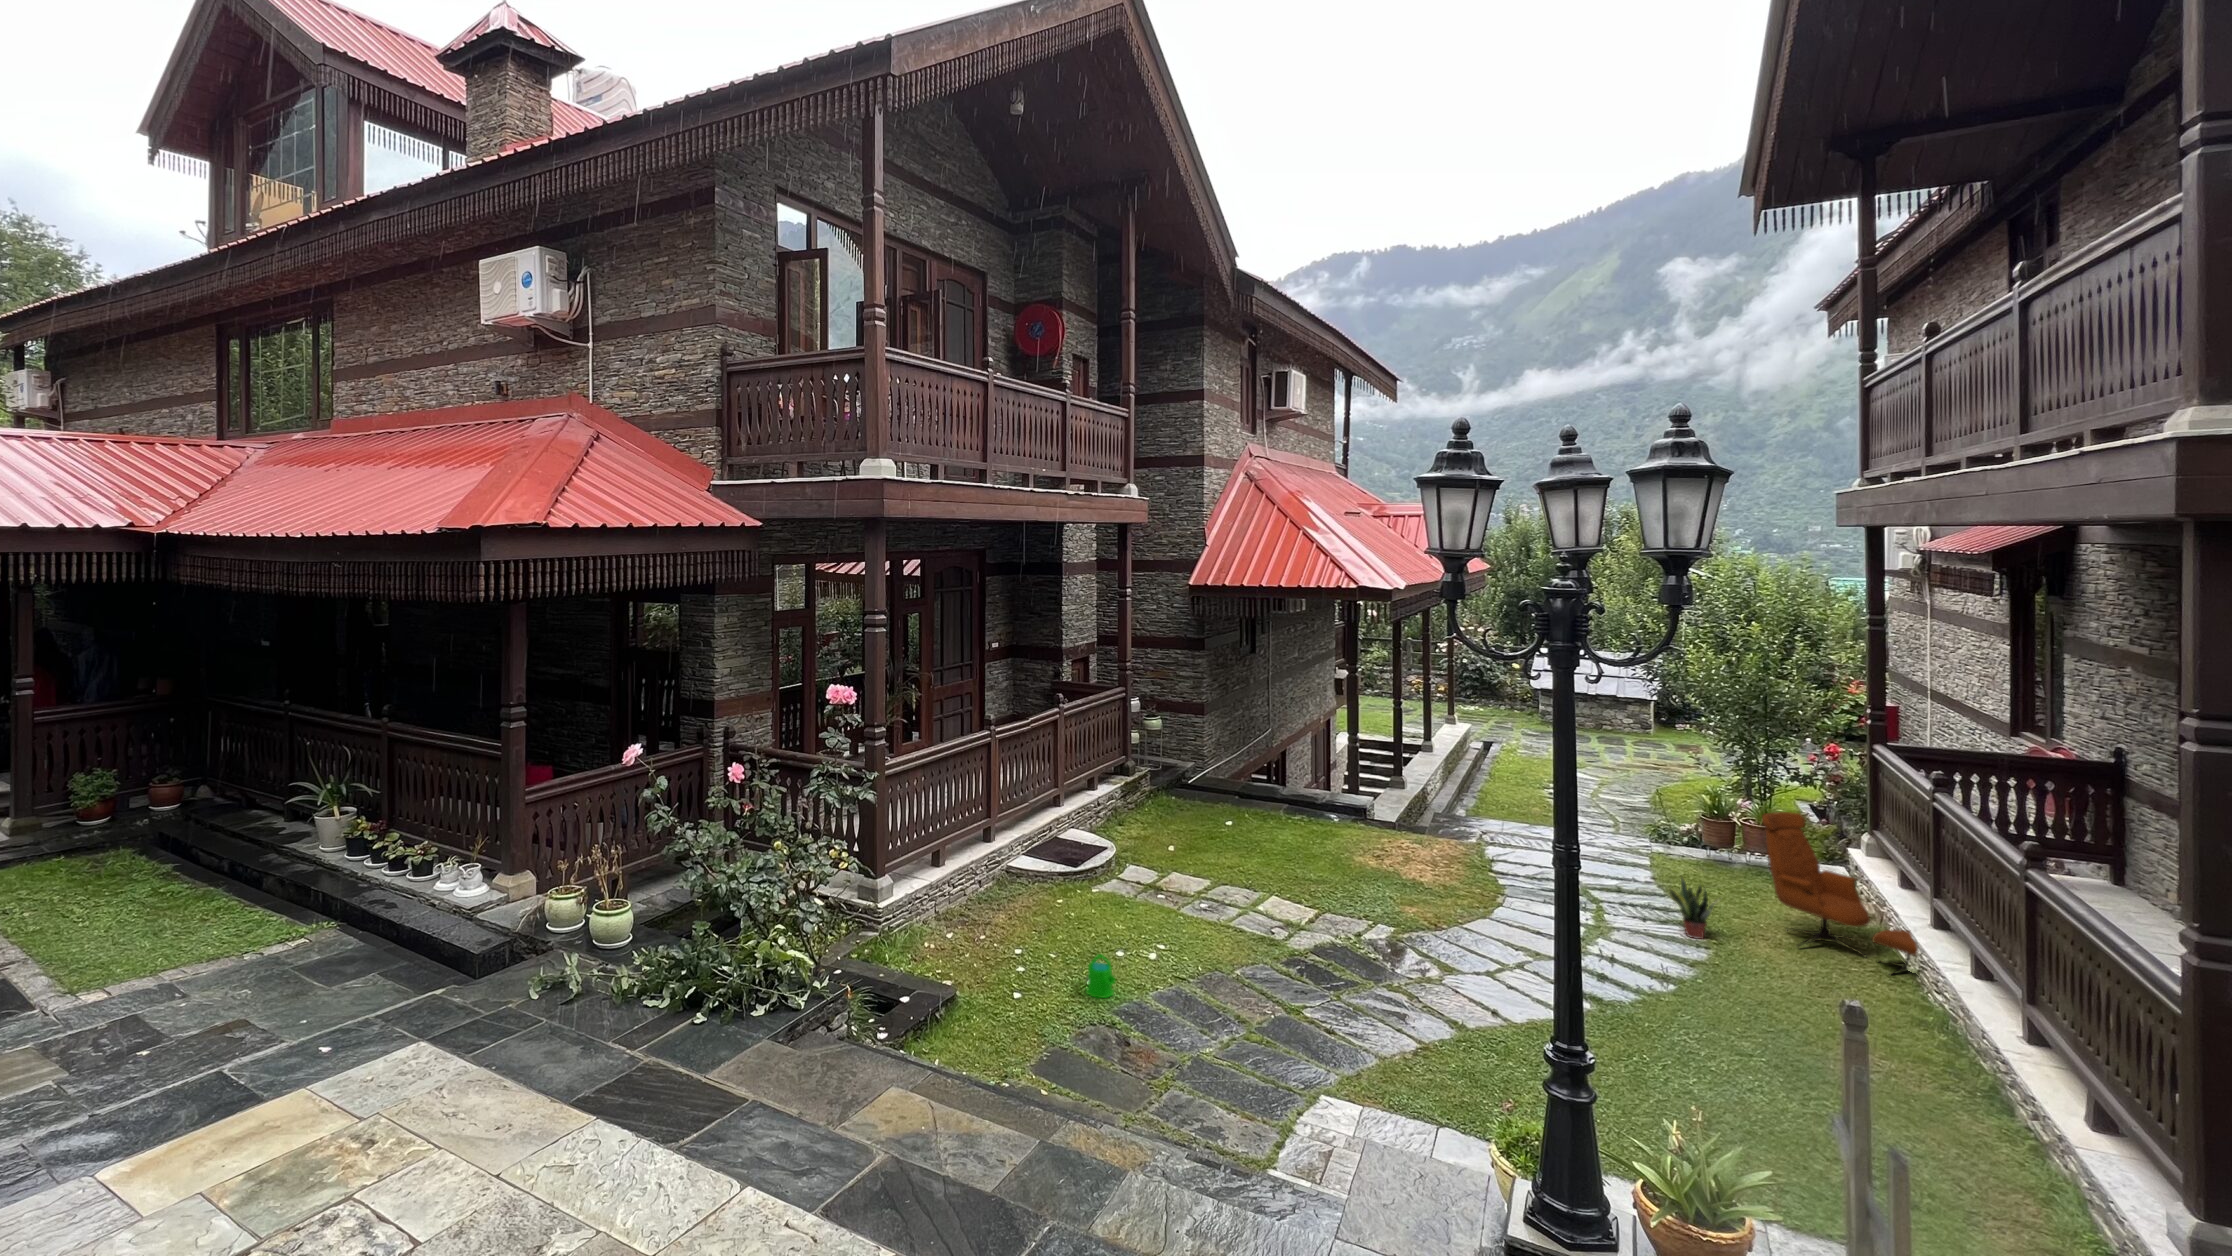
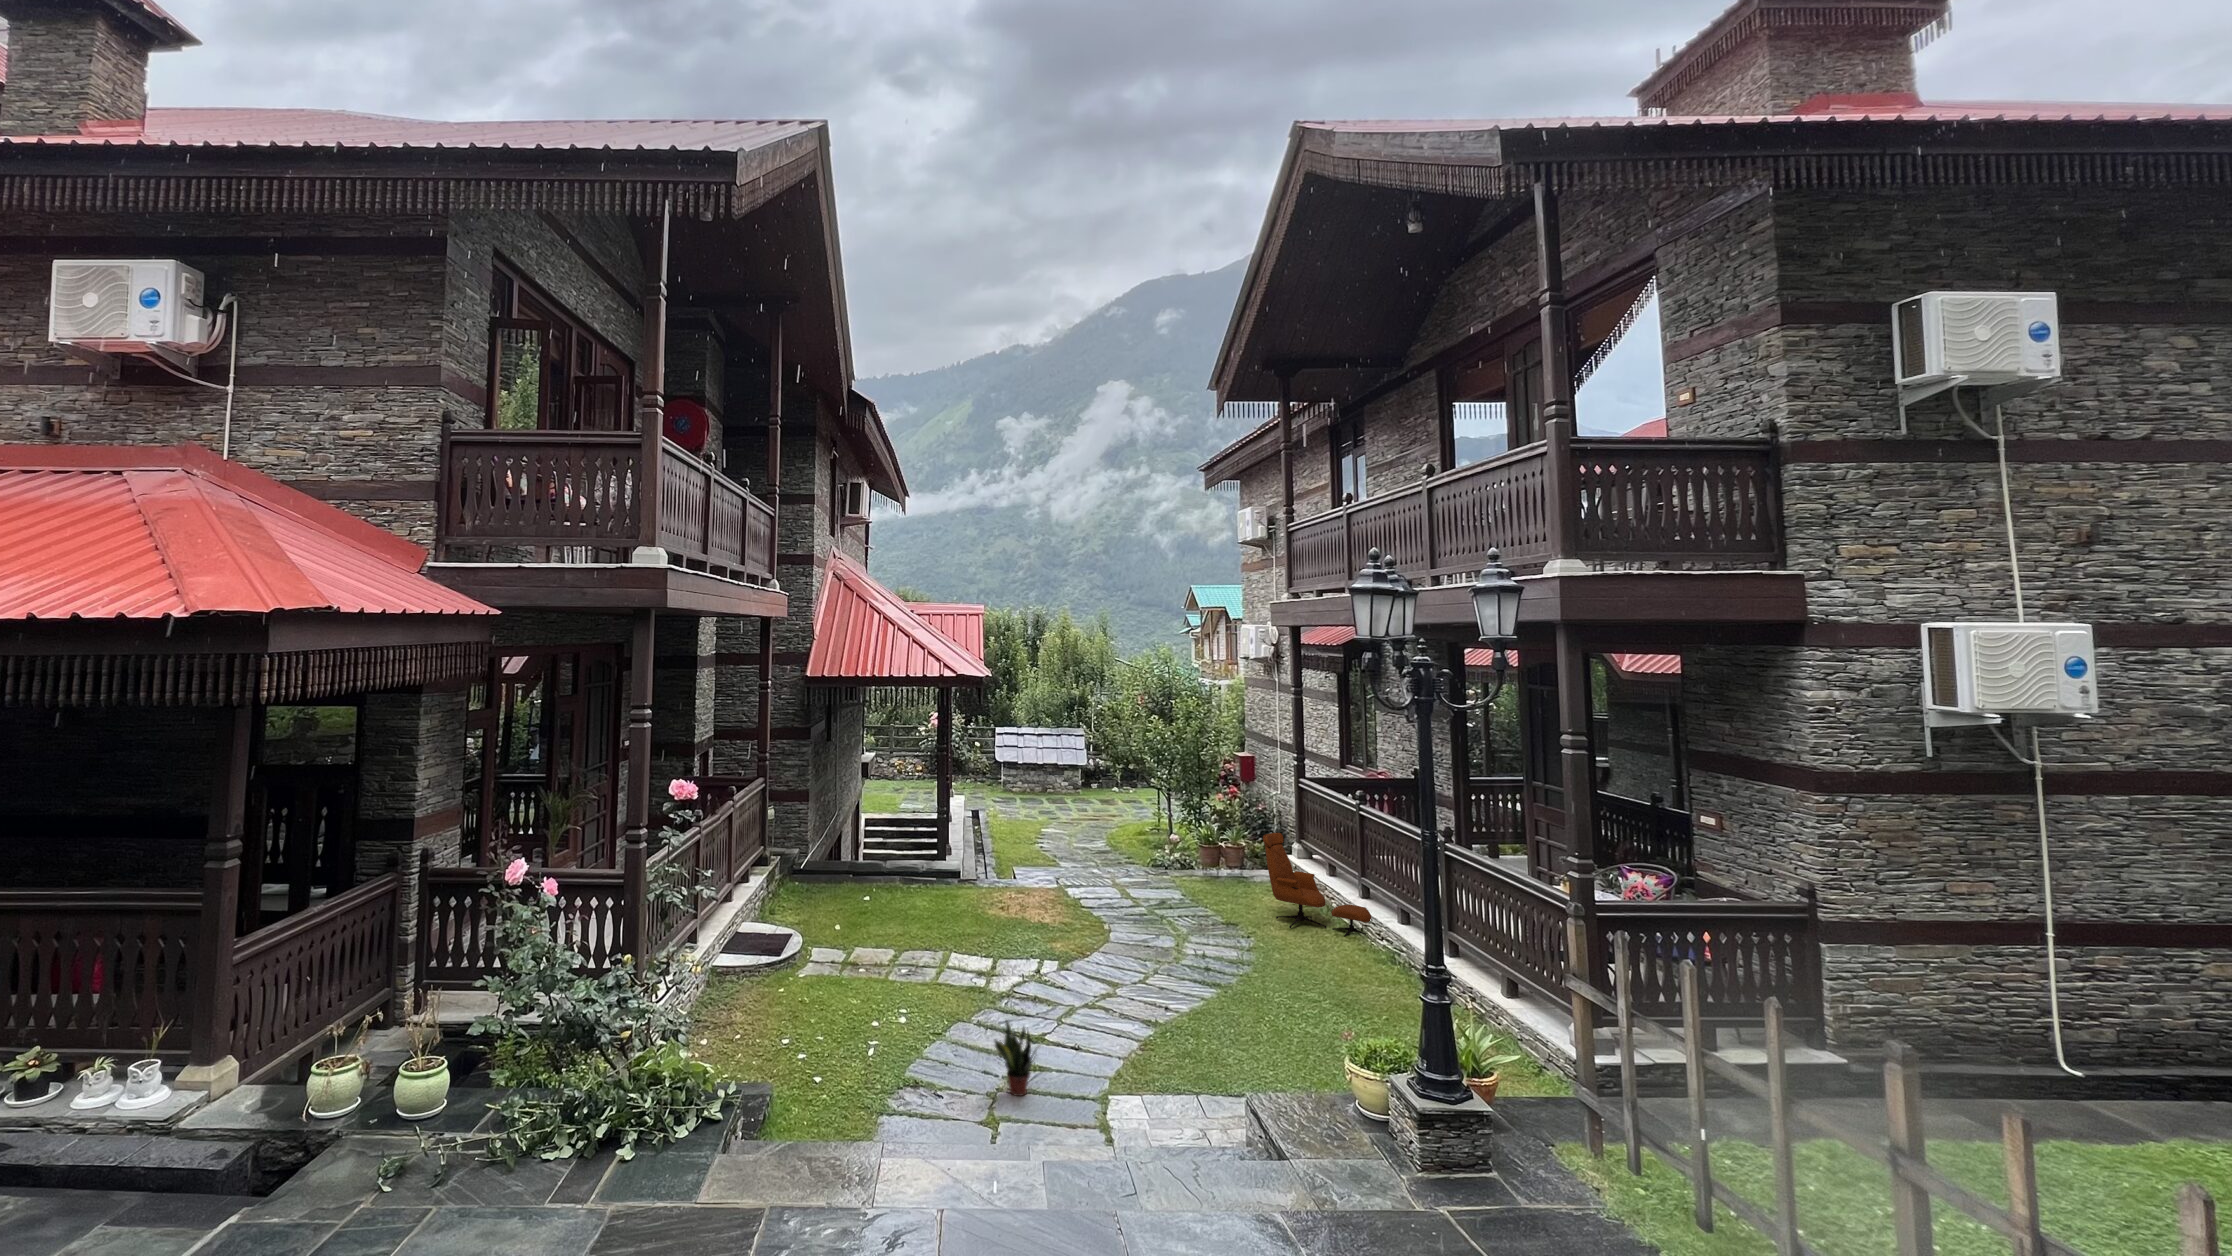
potted plant: present [1670,877,1716,939] -> present [995,1021,1036,1096]
watering can: present [1086,954,1116,998] -> none [885,1019,922,1060]

